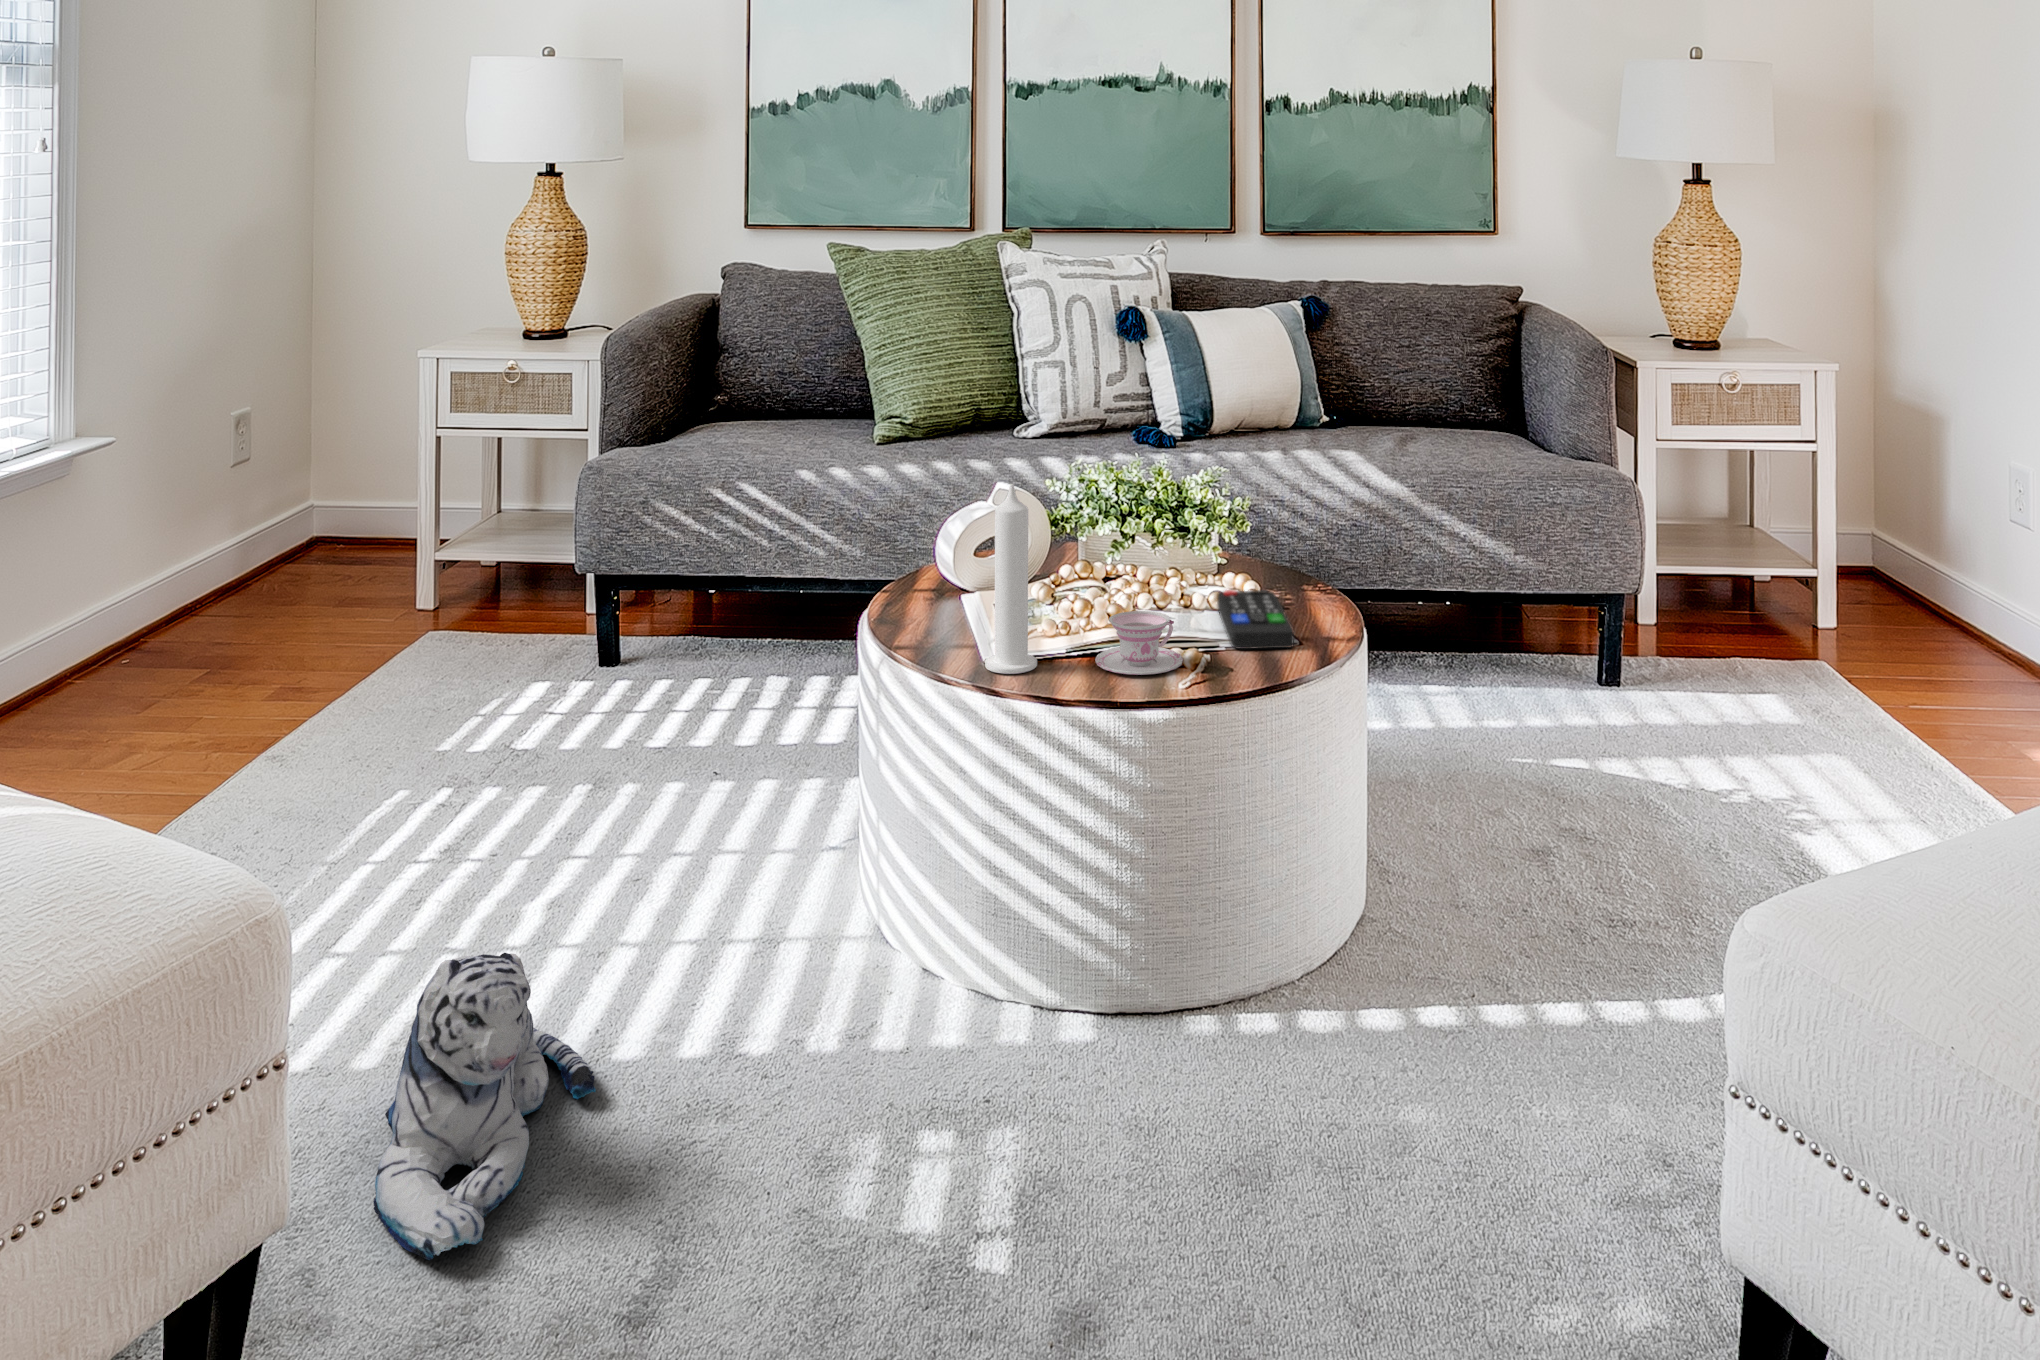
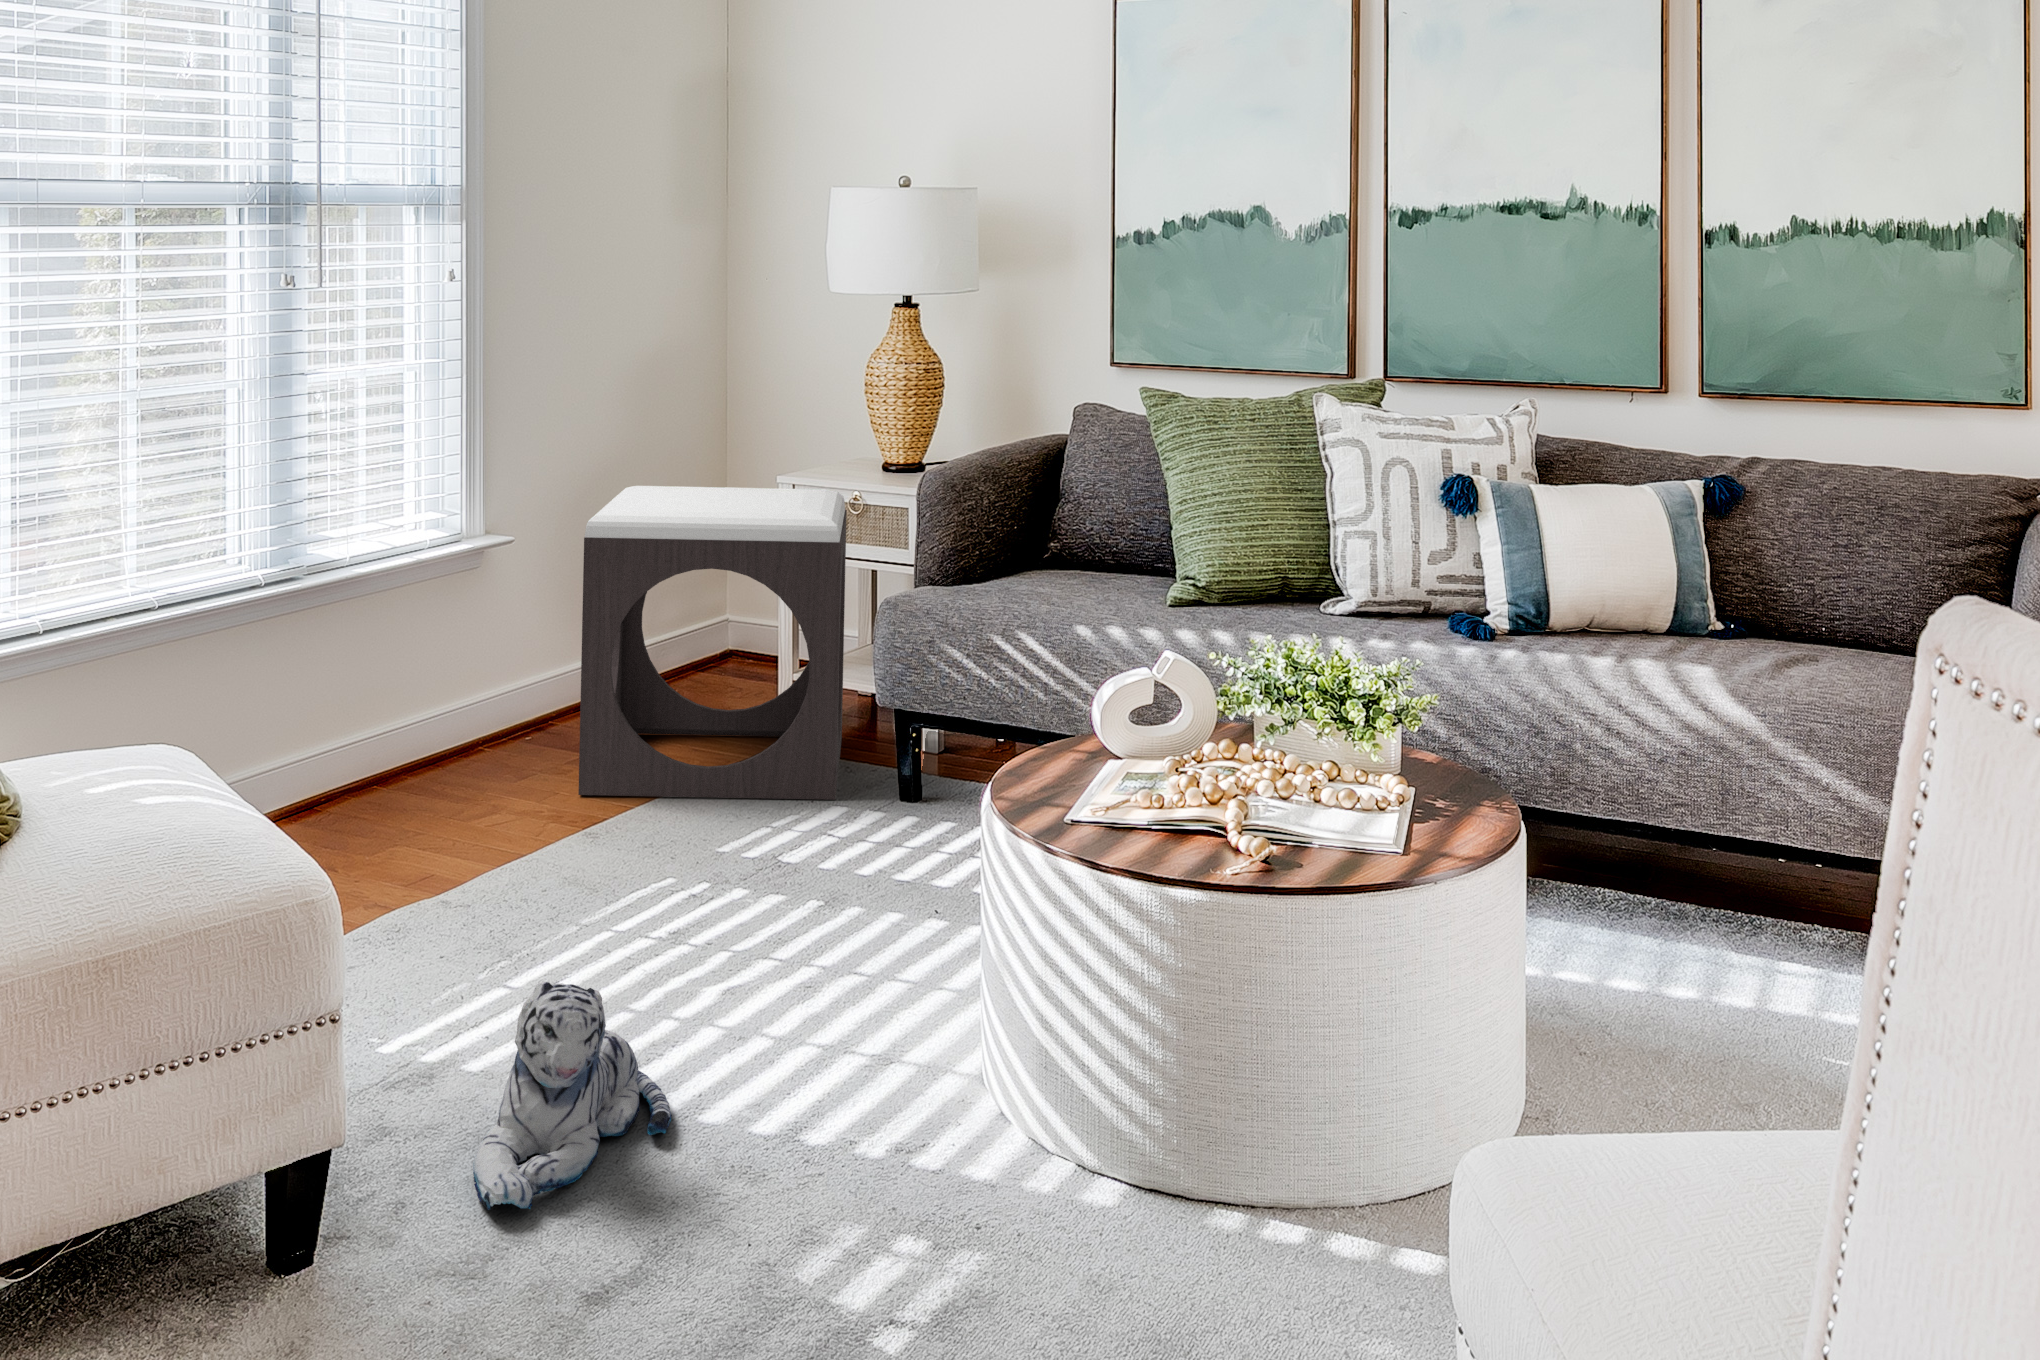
footstool: none [235,364,542,716] -> present [578,486,847,800]
candle: present [985,484,1037,674] -> none [1065,644,1117,835]
remote control: present [1217,590,1294,649] -> none [1324,792,1421,857]
teacup: present [1095,611,1183,675] -> none [1169,791,1261,857]

